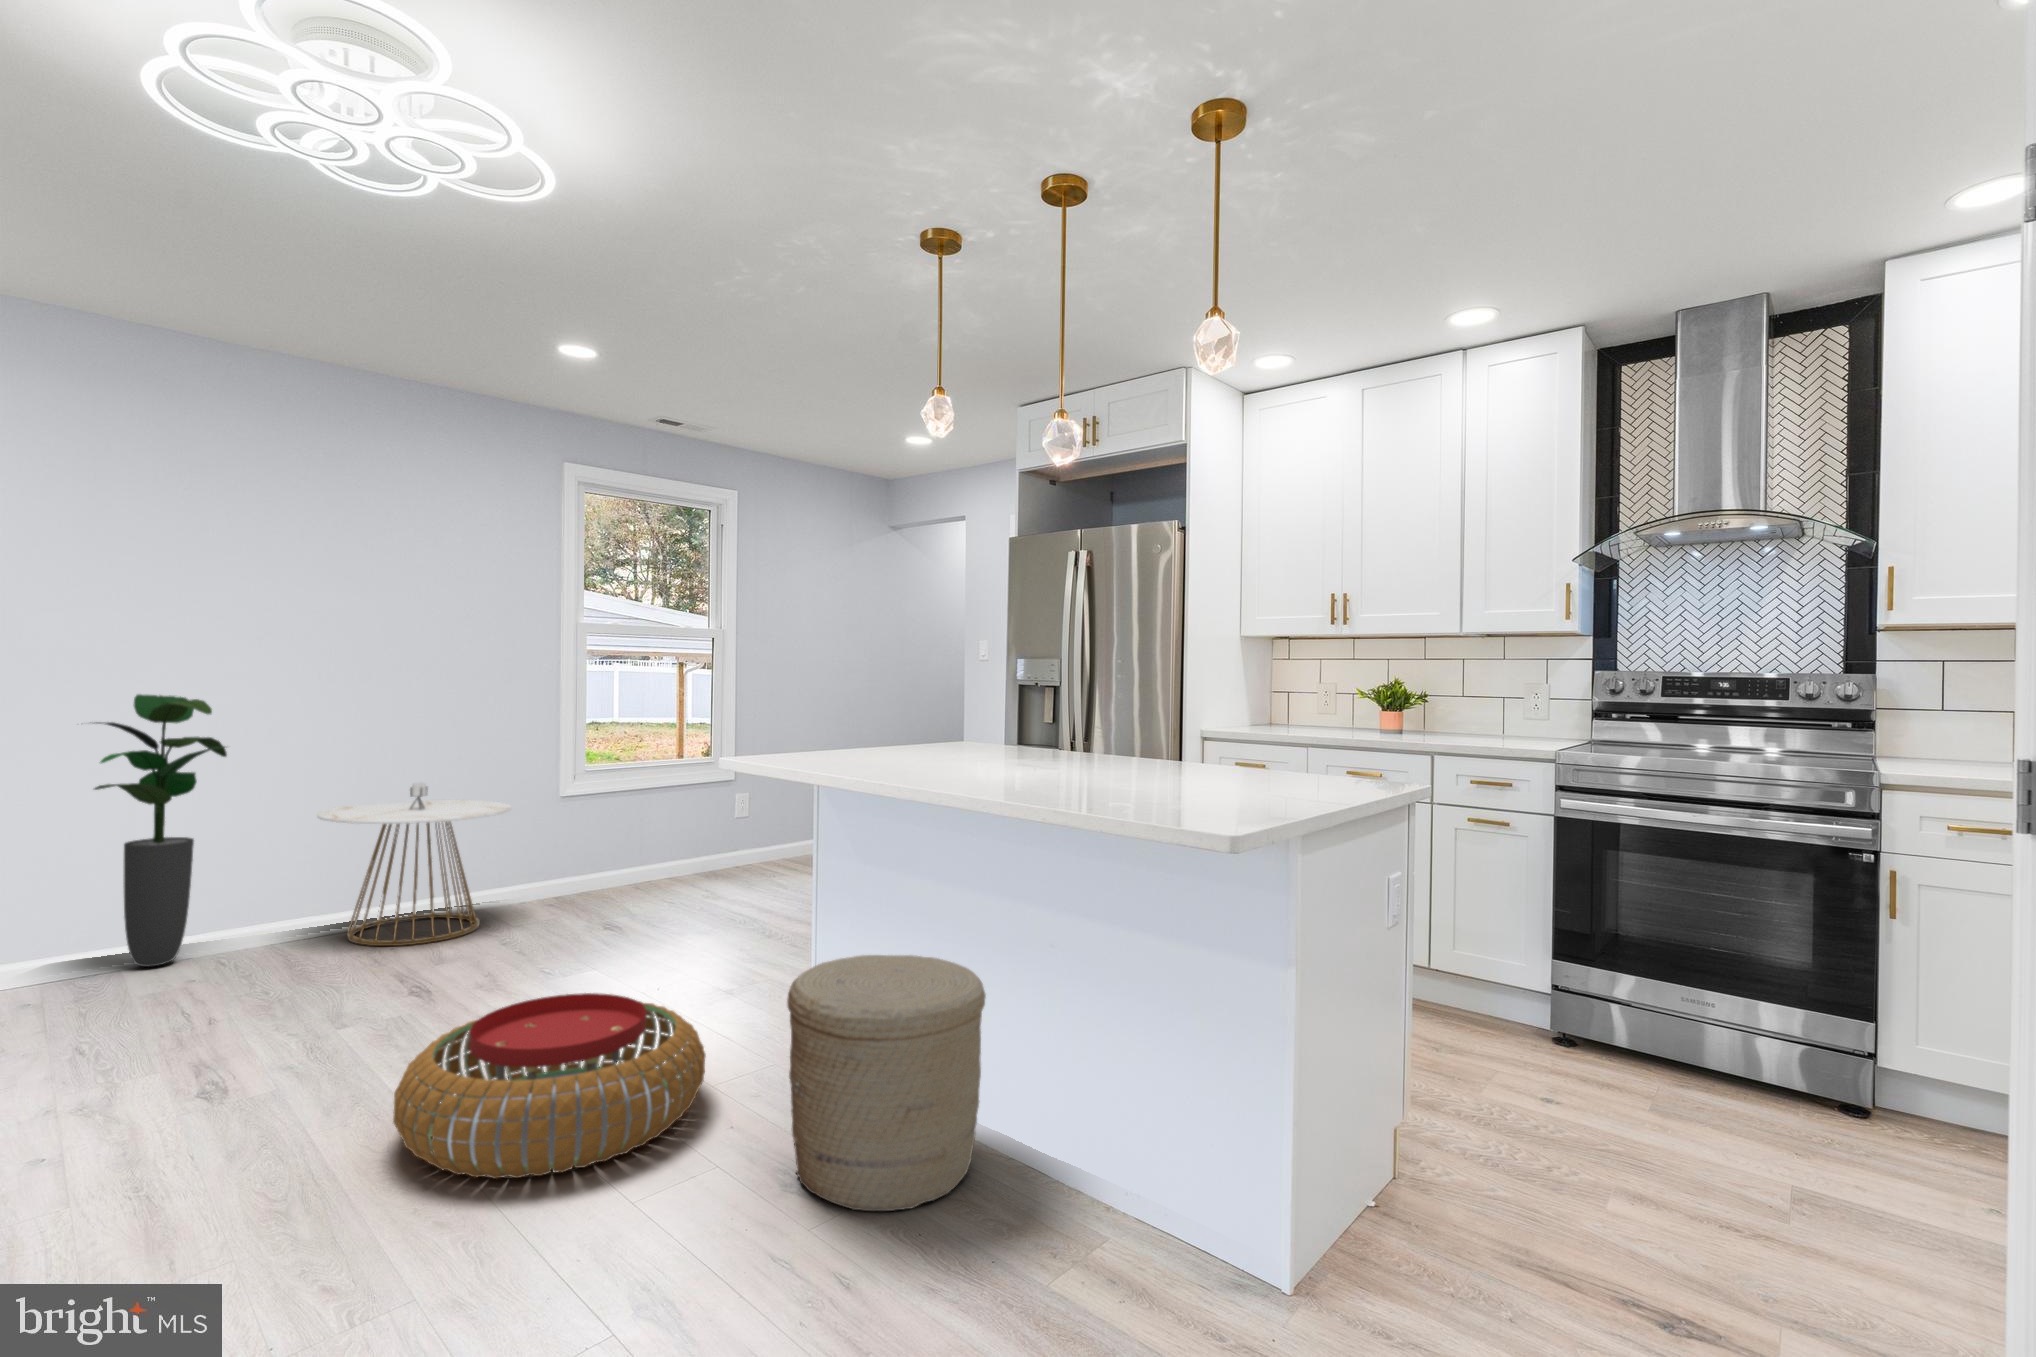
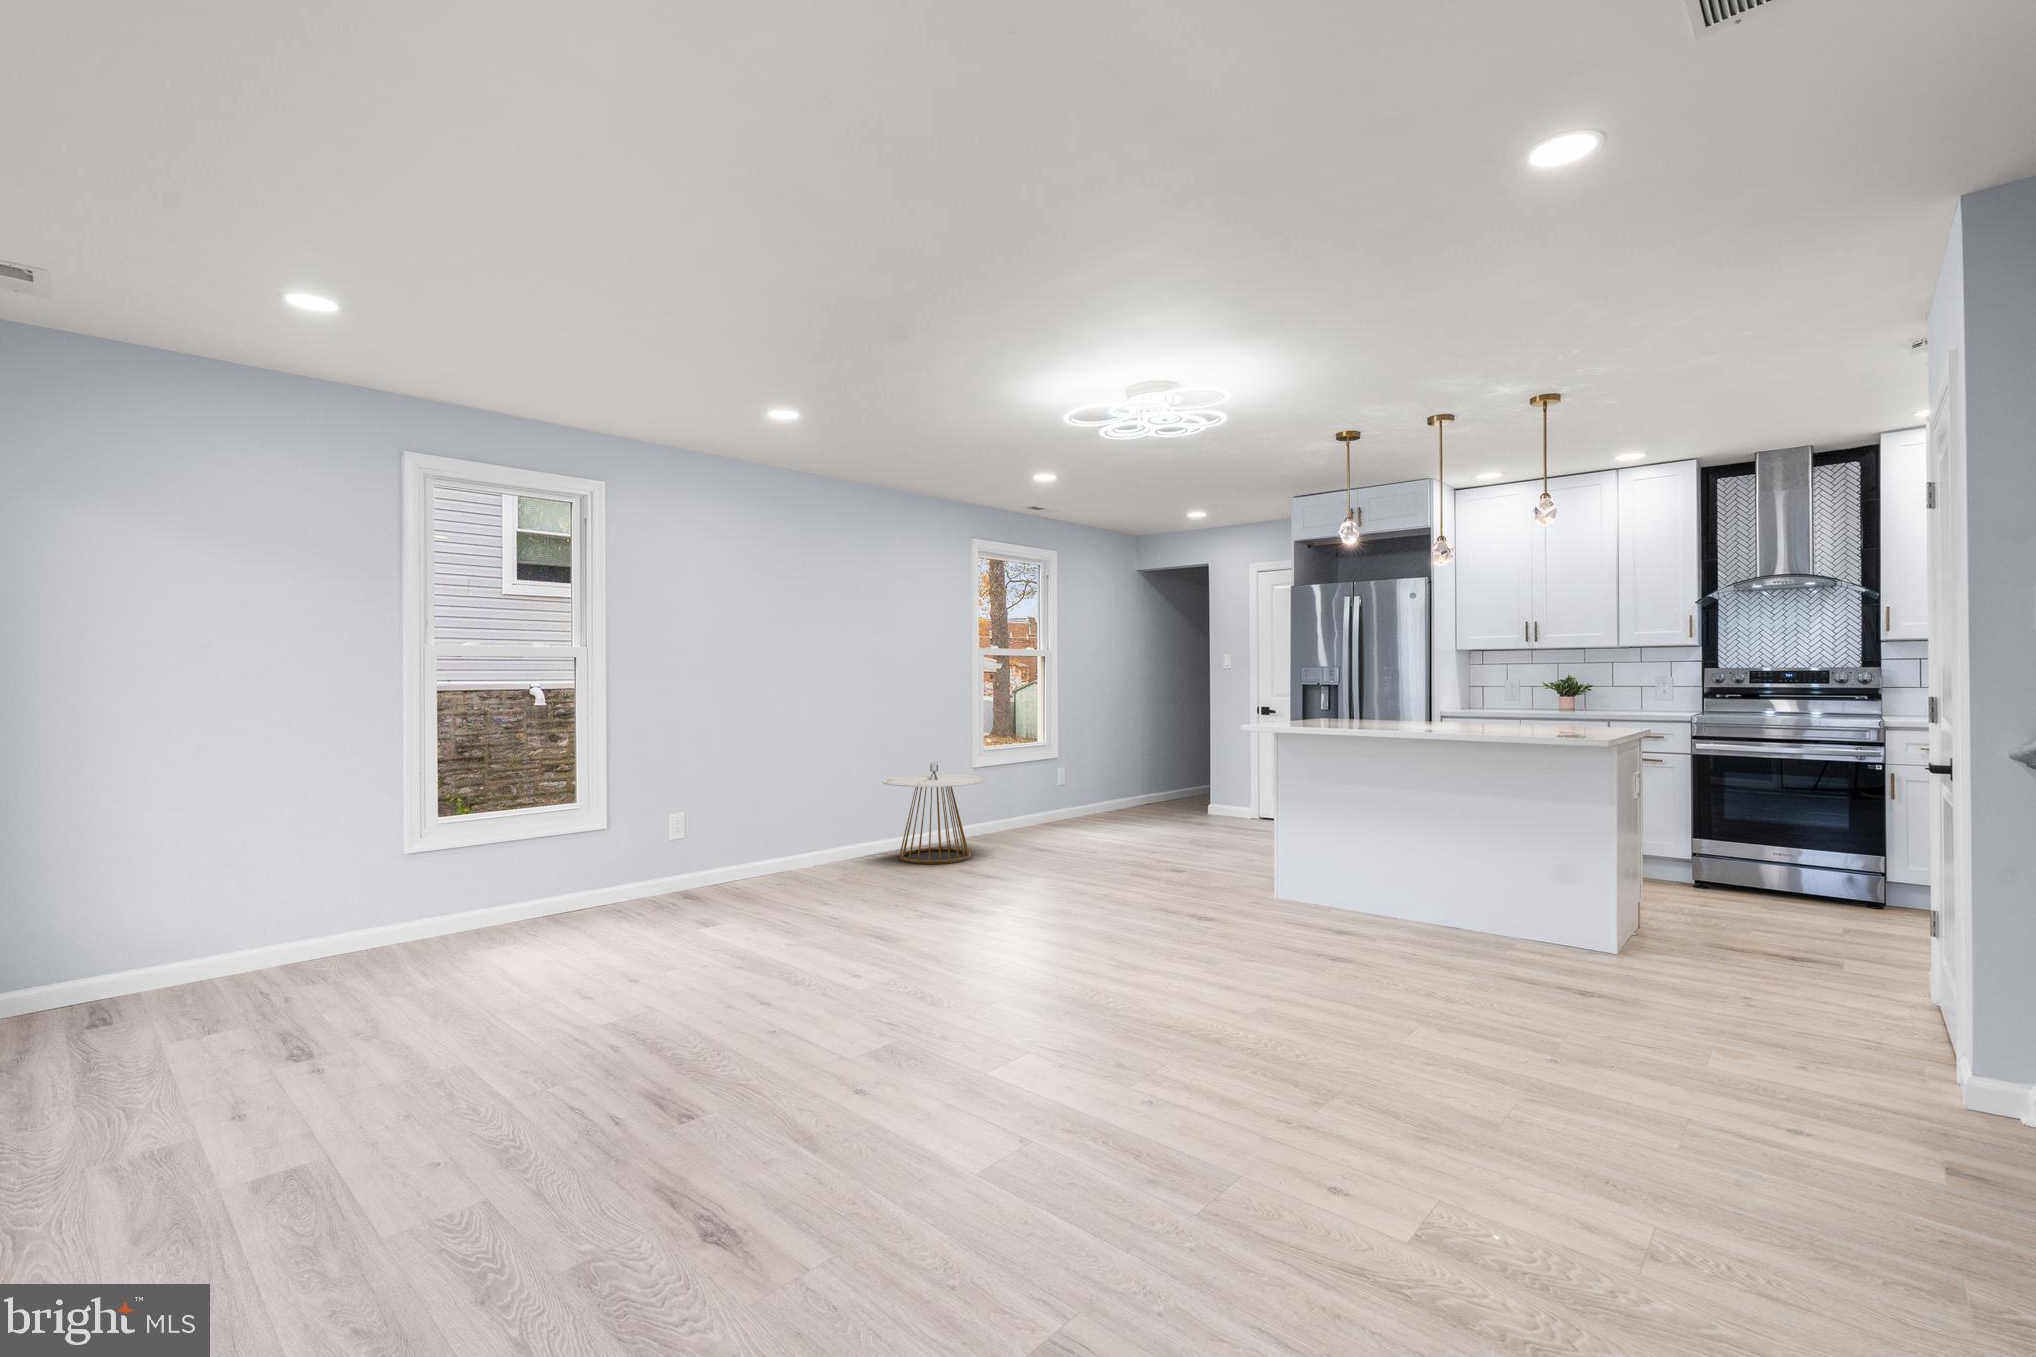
potted plant: present [94,694,227,967] -> none [792,711,861,875]
woven basket: present [787,955,986,1211] -> none [1330,833,1435,945]
pouf: present [393,993,706,1179] -> none [1121,863,1267,939]

